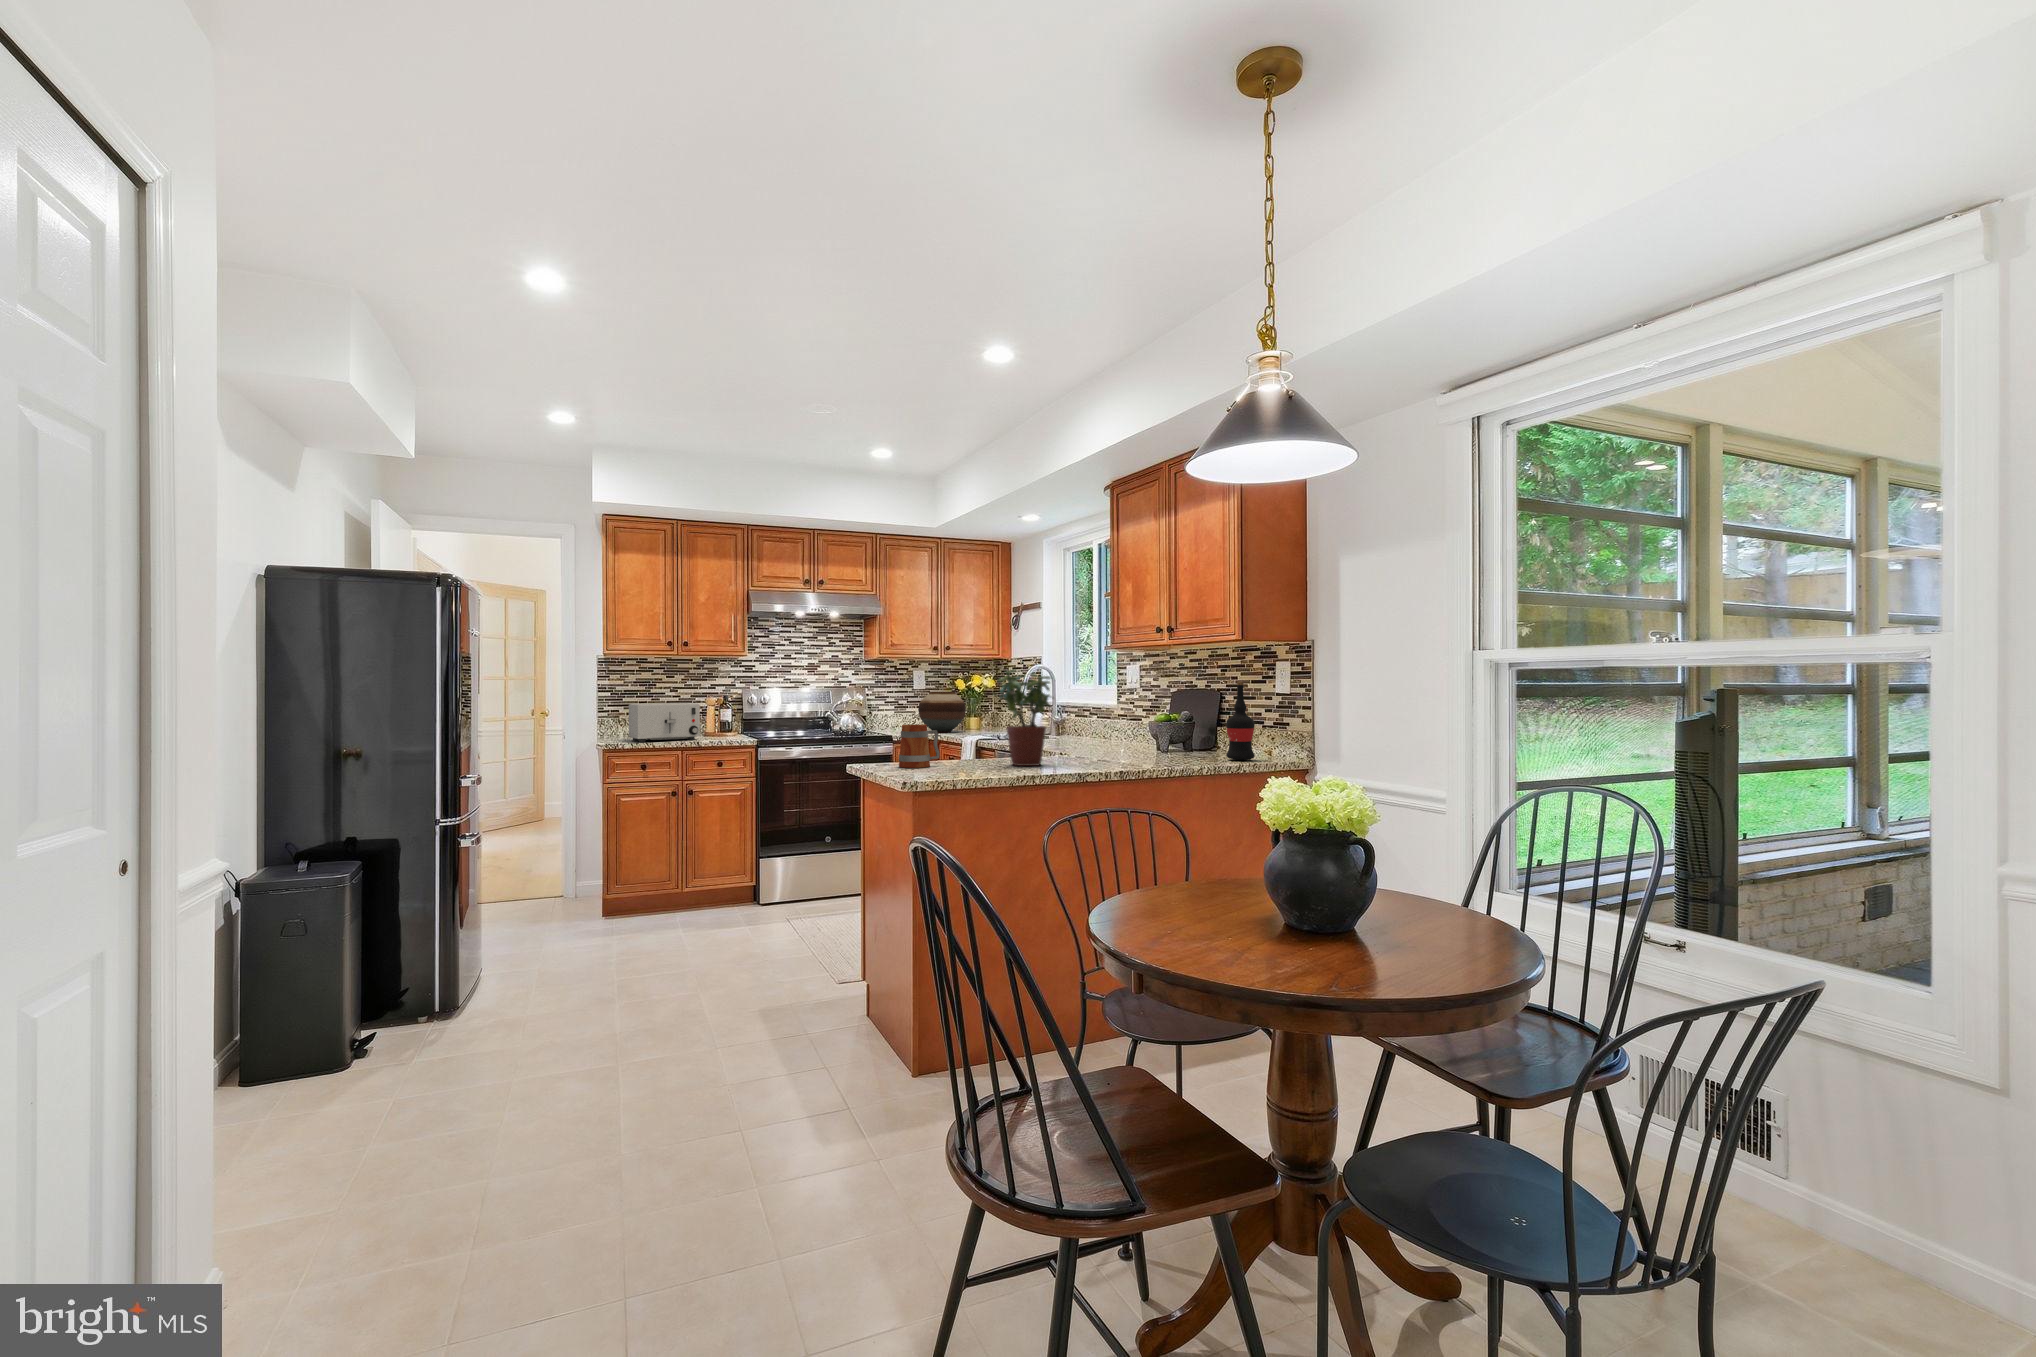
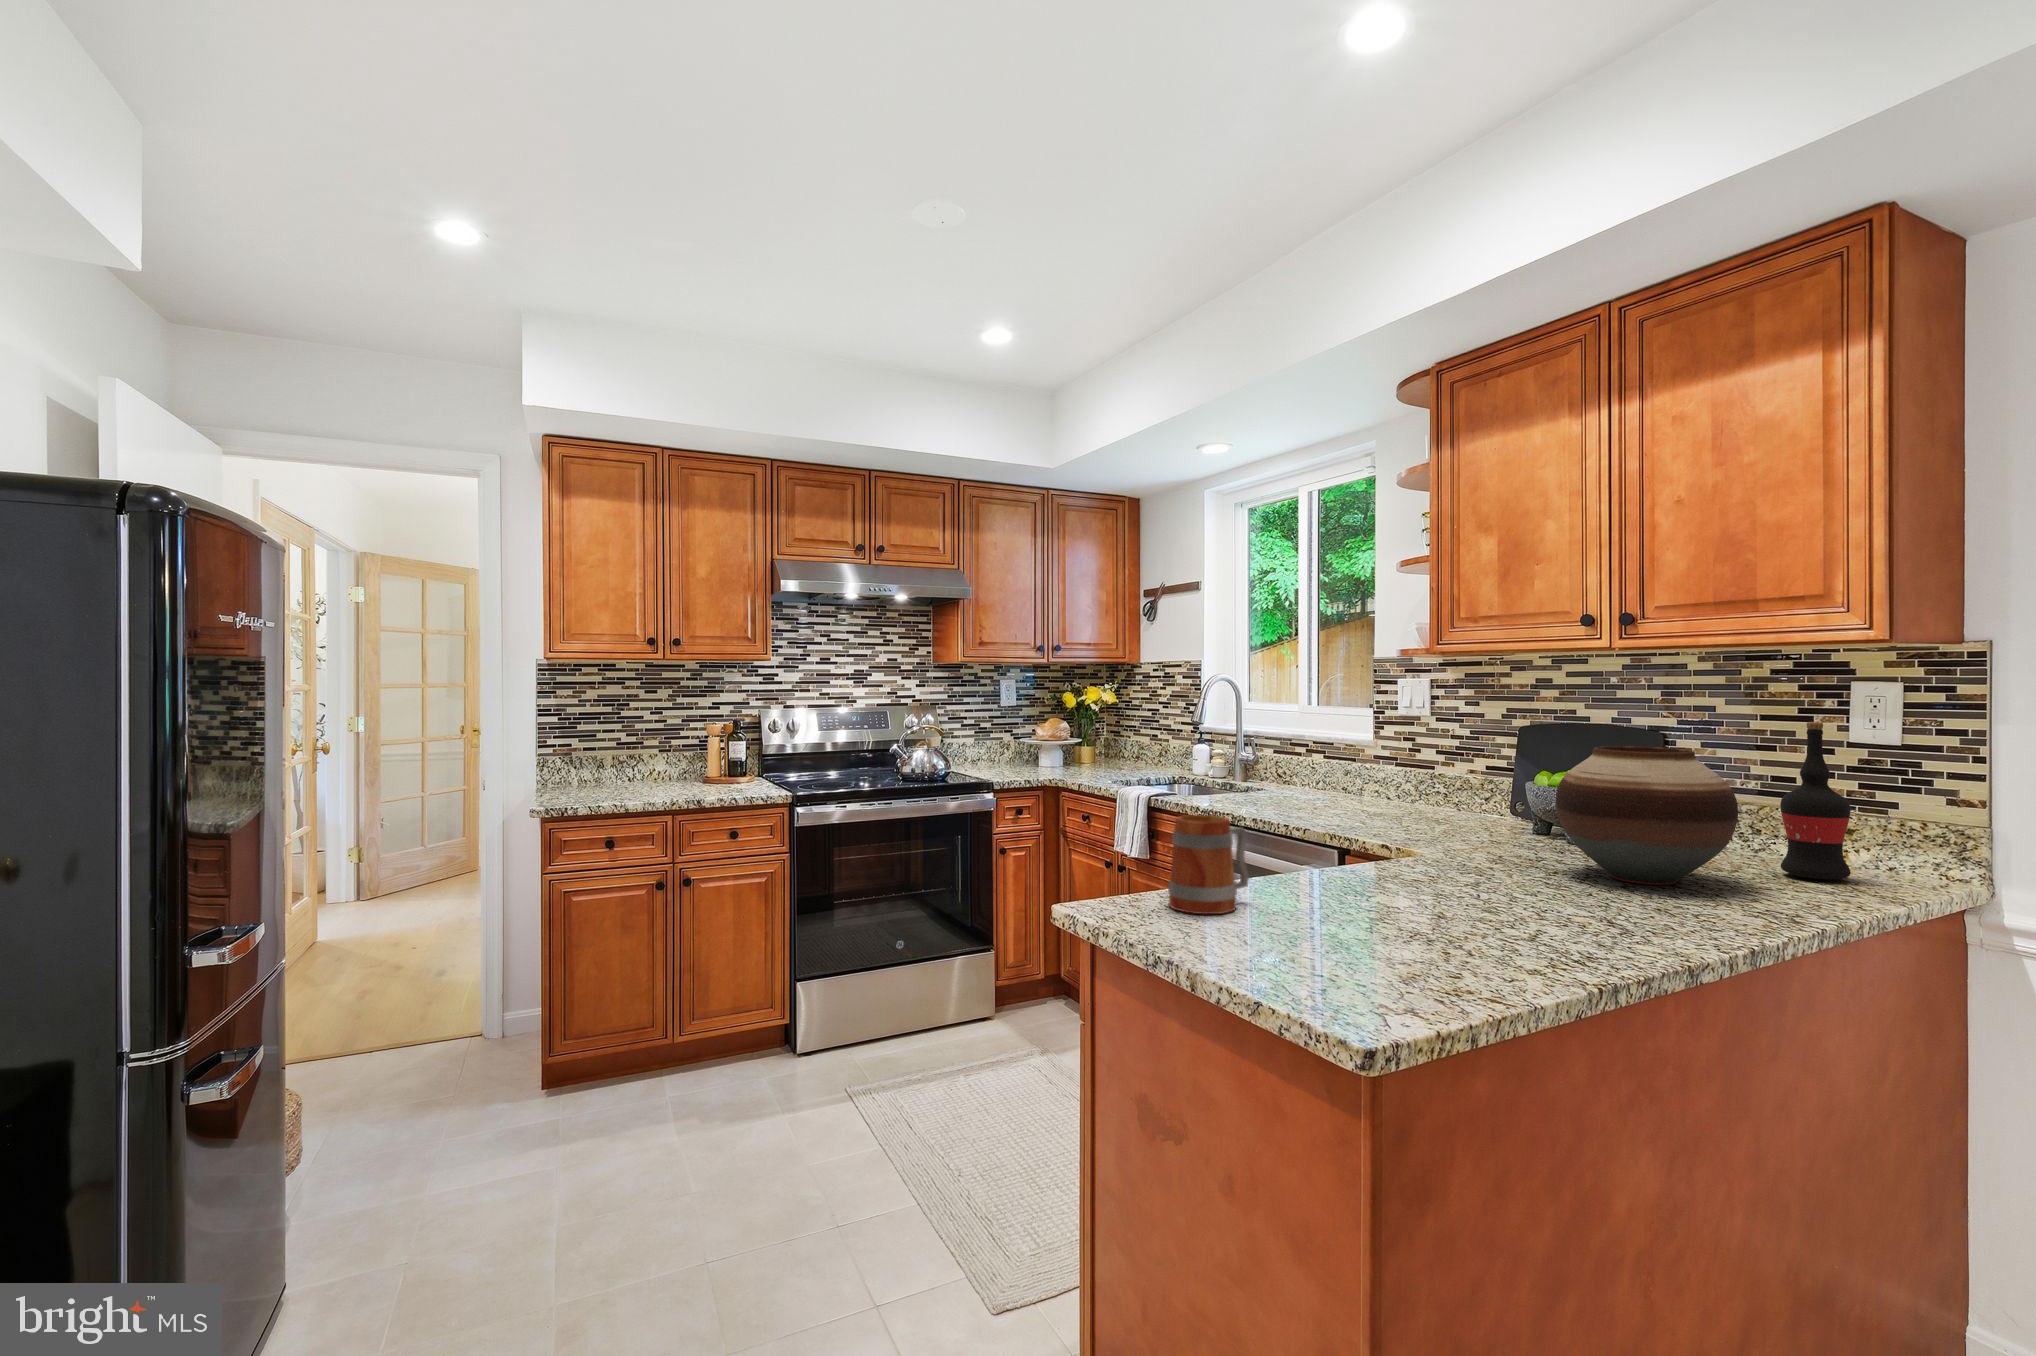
potted plant: present [998,670,1050,766] -> none [1370,702,1503,906]
vase: present [918,692,966,733] -> present [1556,746,1738,885]
toaster: present [629,703,700,742] -> none [586,734,700,800]

